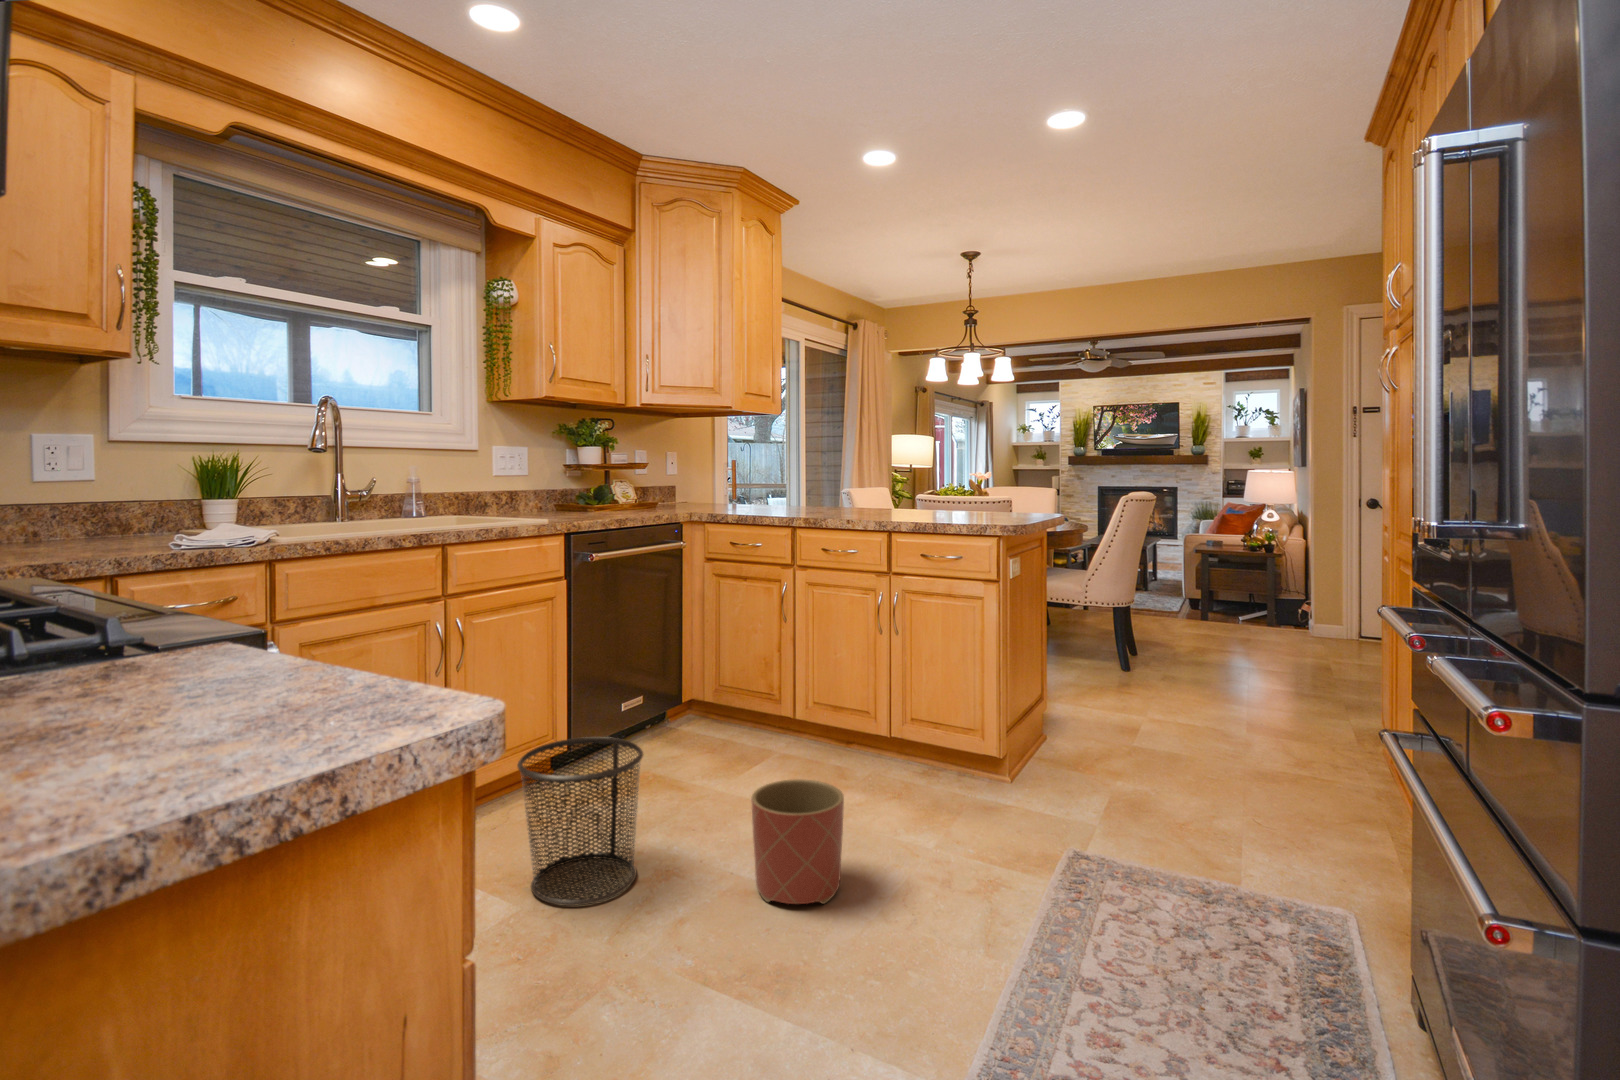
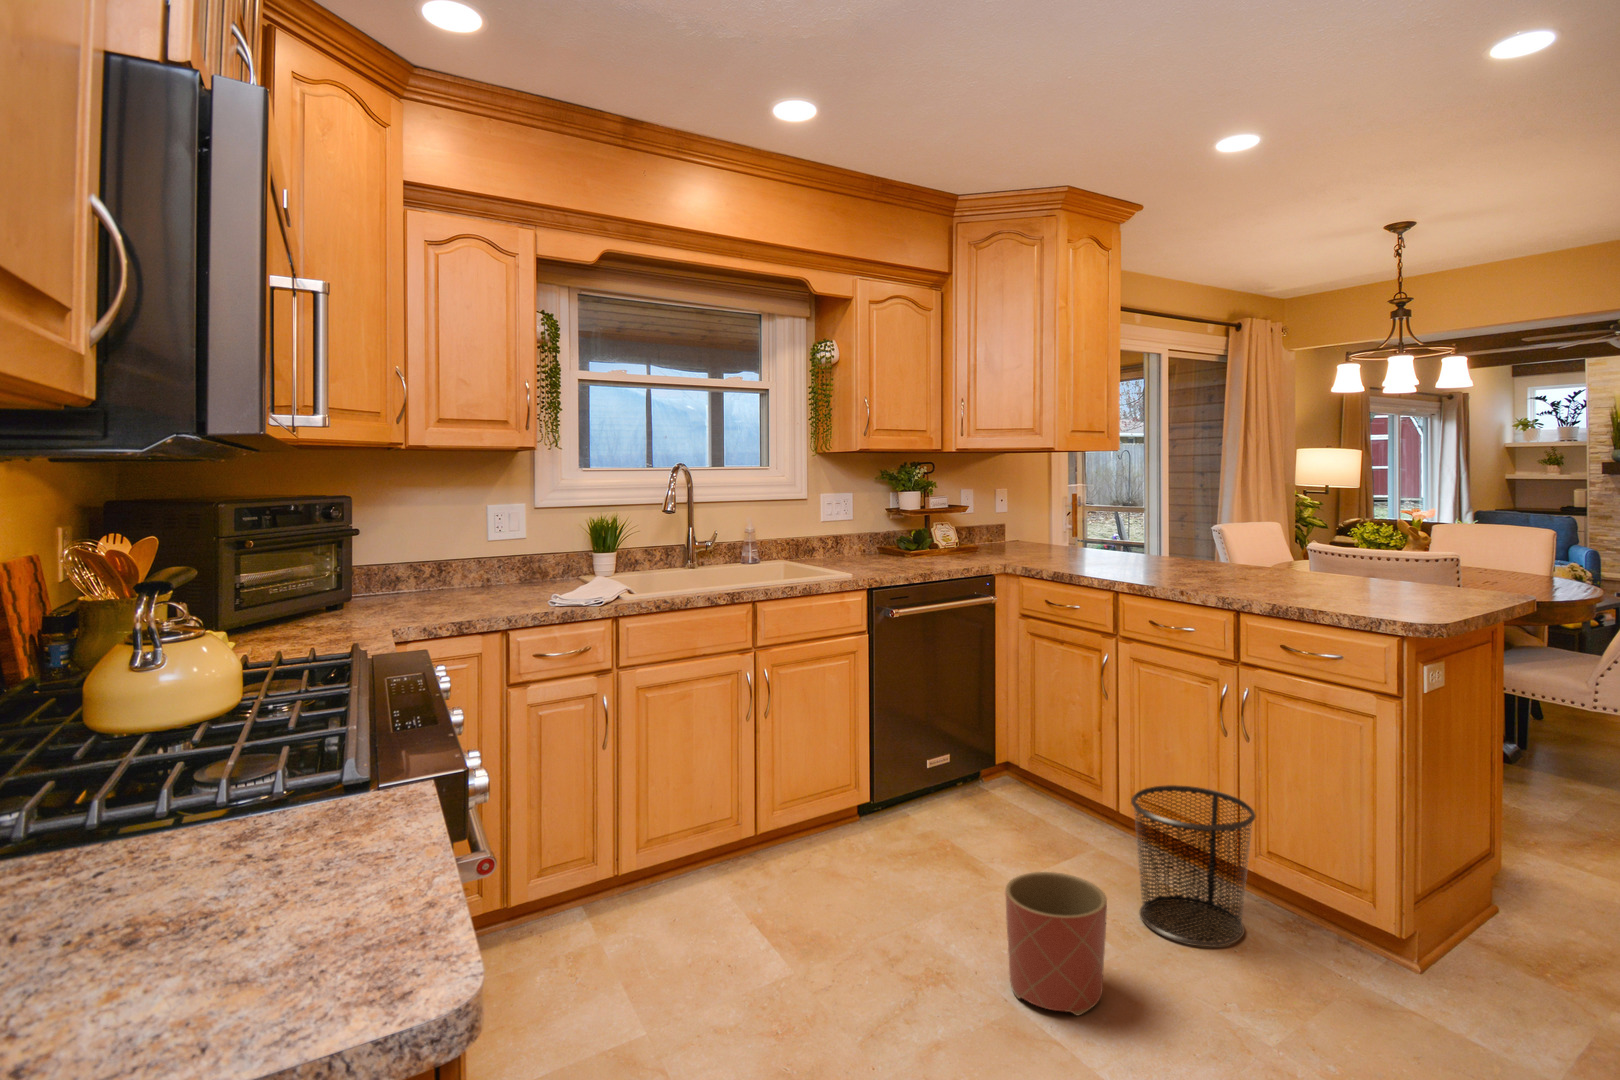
waste bin: present [517,737,643,906] -> present [1131,785,1256,947]

